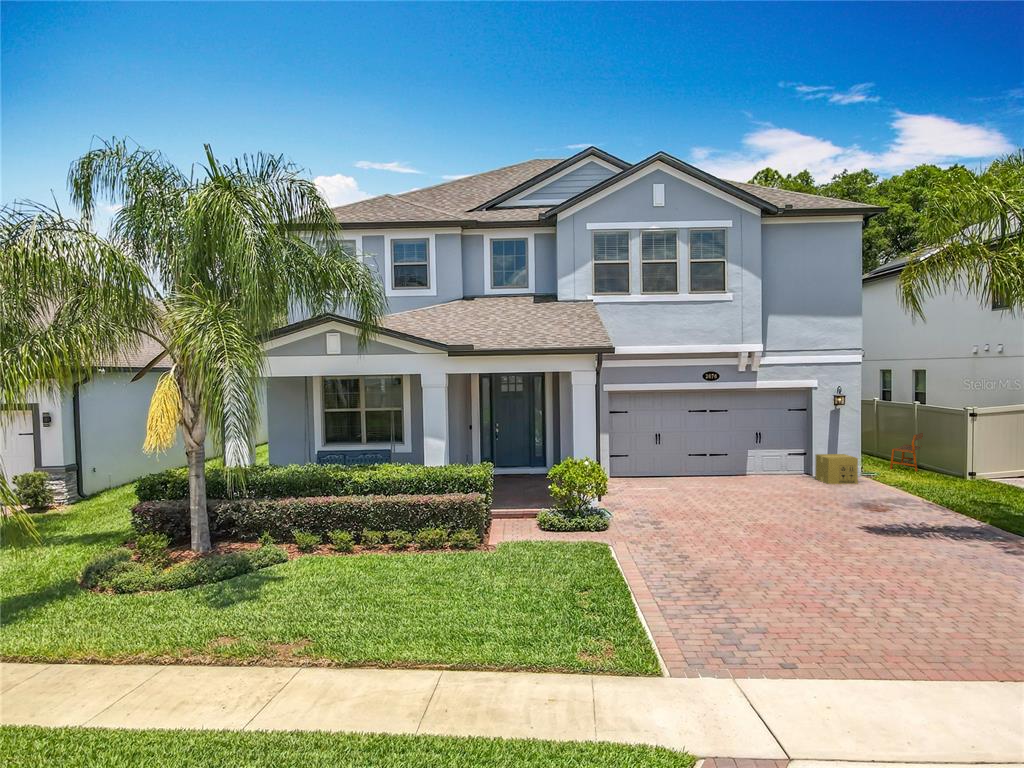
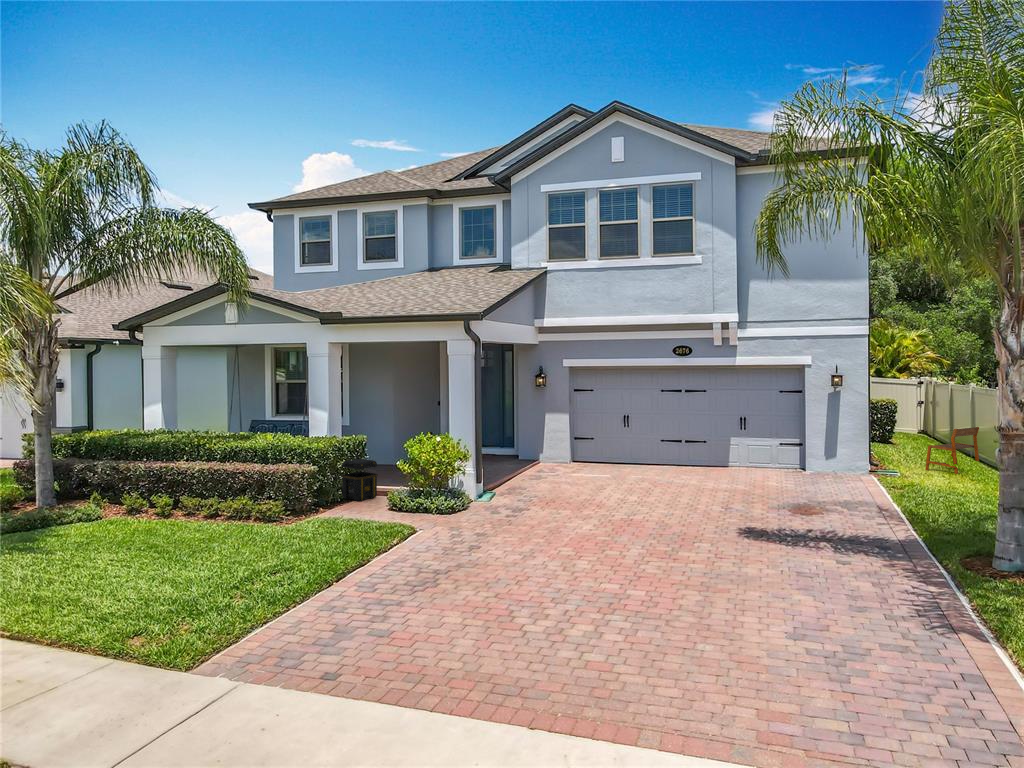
cardboard box: present [815,454,858,484] -> none [808,444,853,480]
toolbox: none [479,502,512,545] -> present [342,459,378,501]

